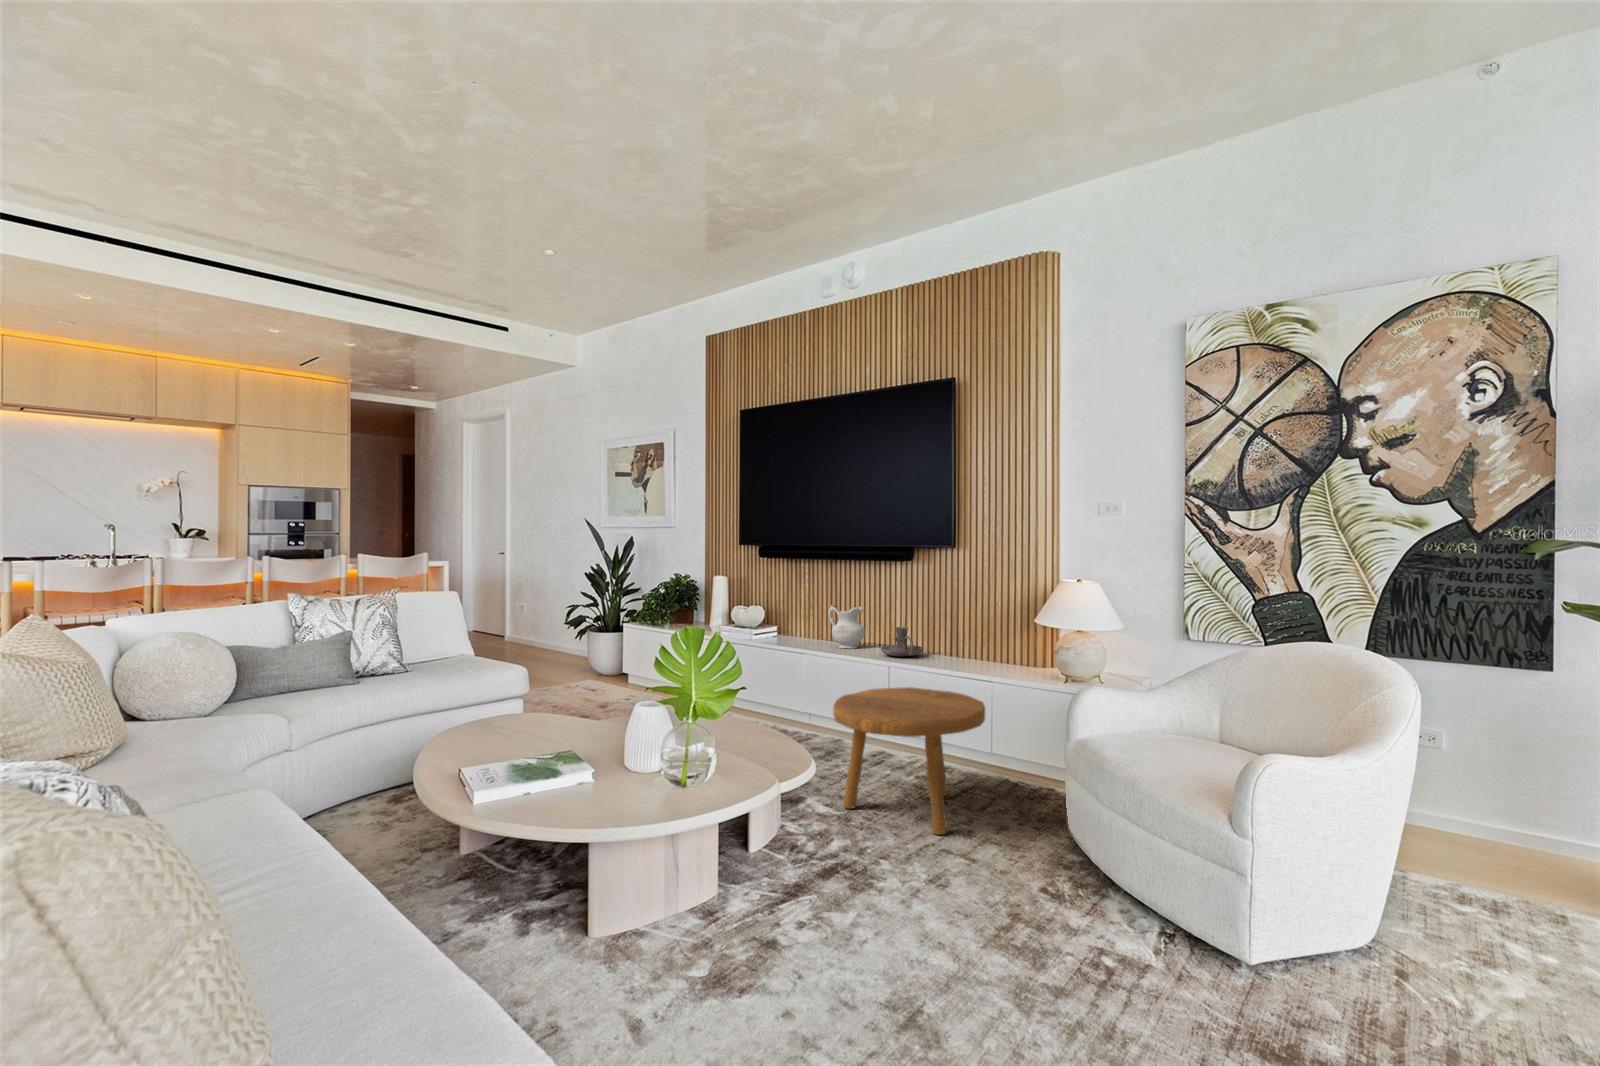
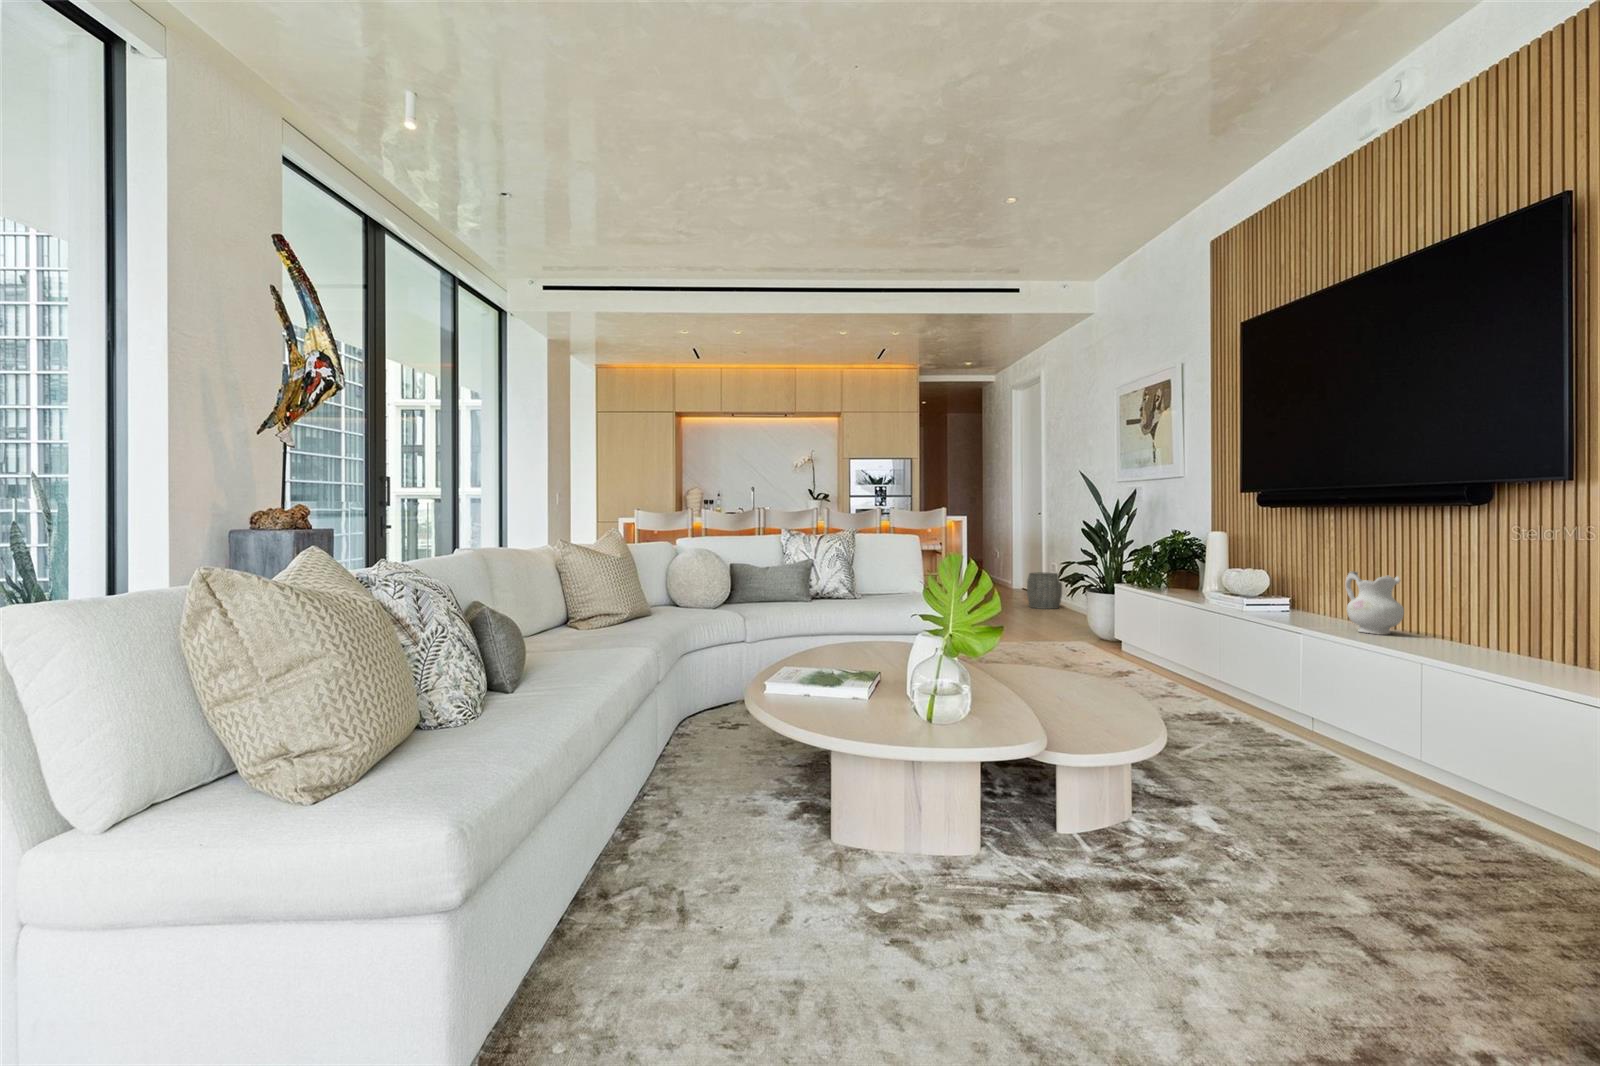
woven basket: none [505,613,540,649] -> present [1027,573,1062,609]
candle holder: present [881,627,923,657] -> none [1410,607,1492,651]
footstool: present [833,687,985,835] -> none [1212,675,1487,898]

